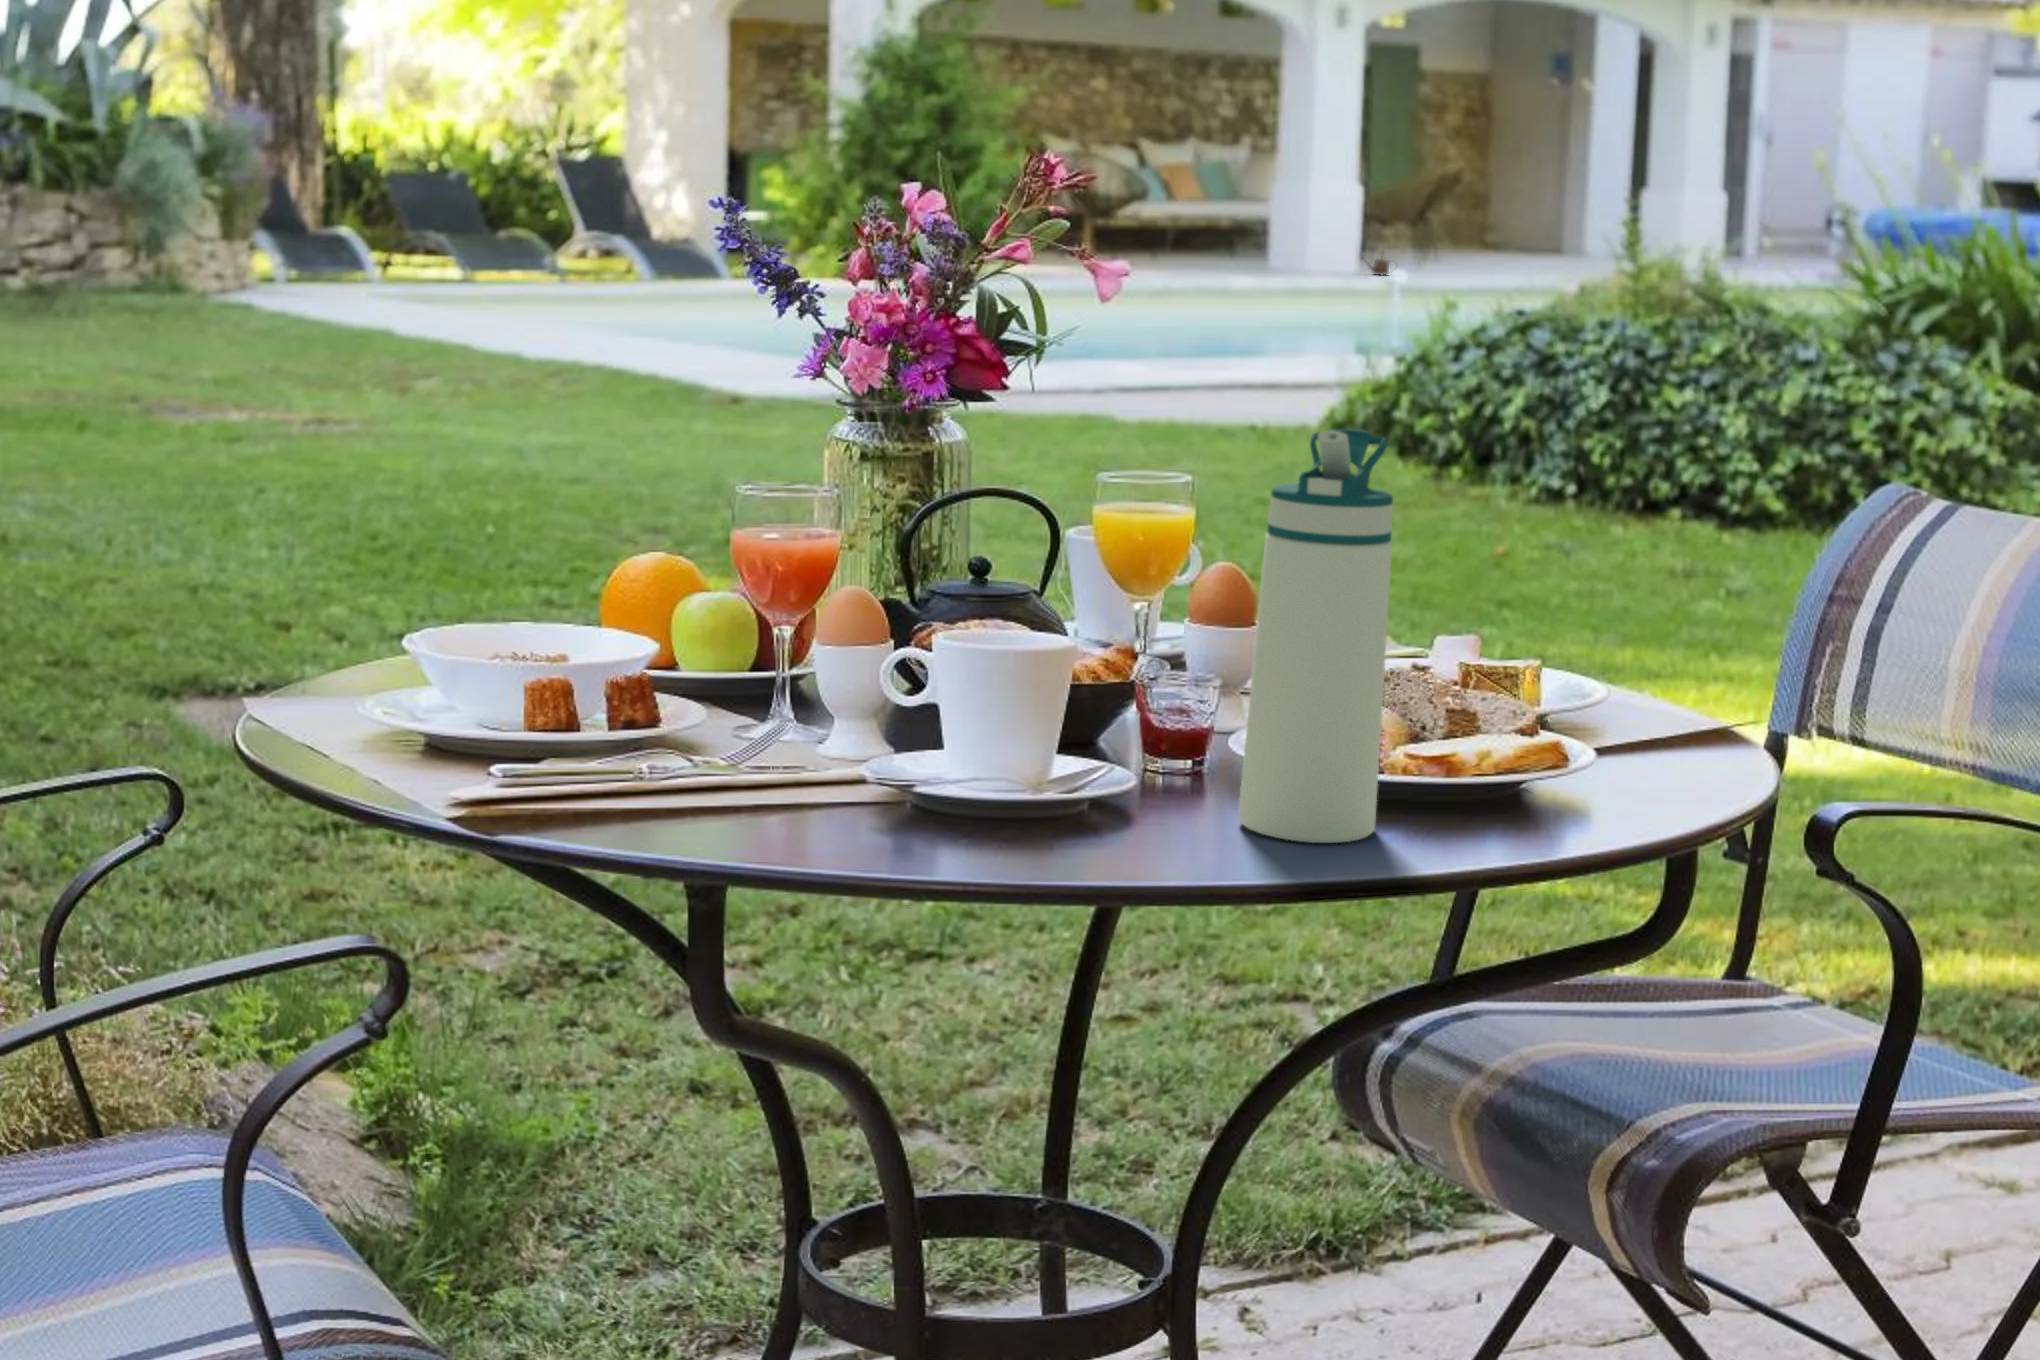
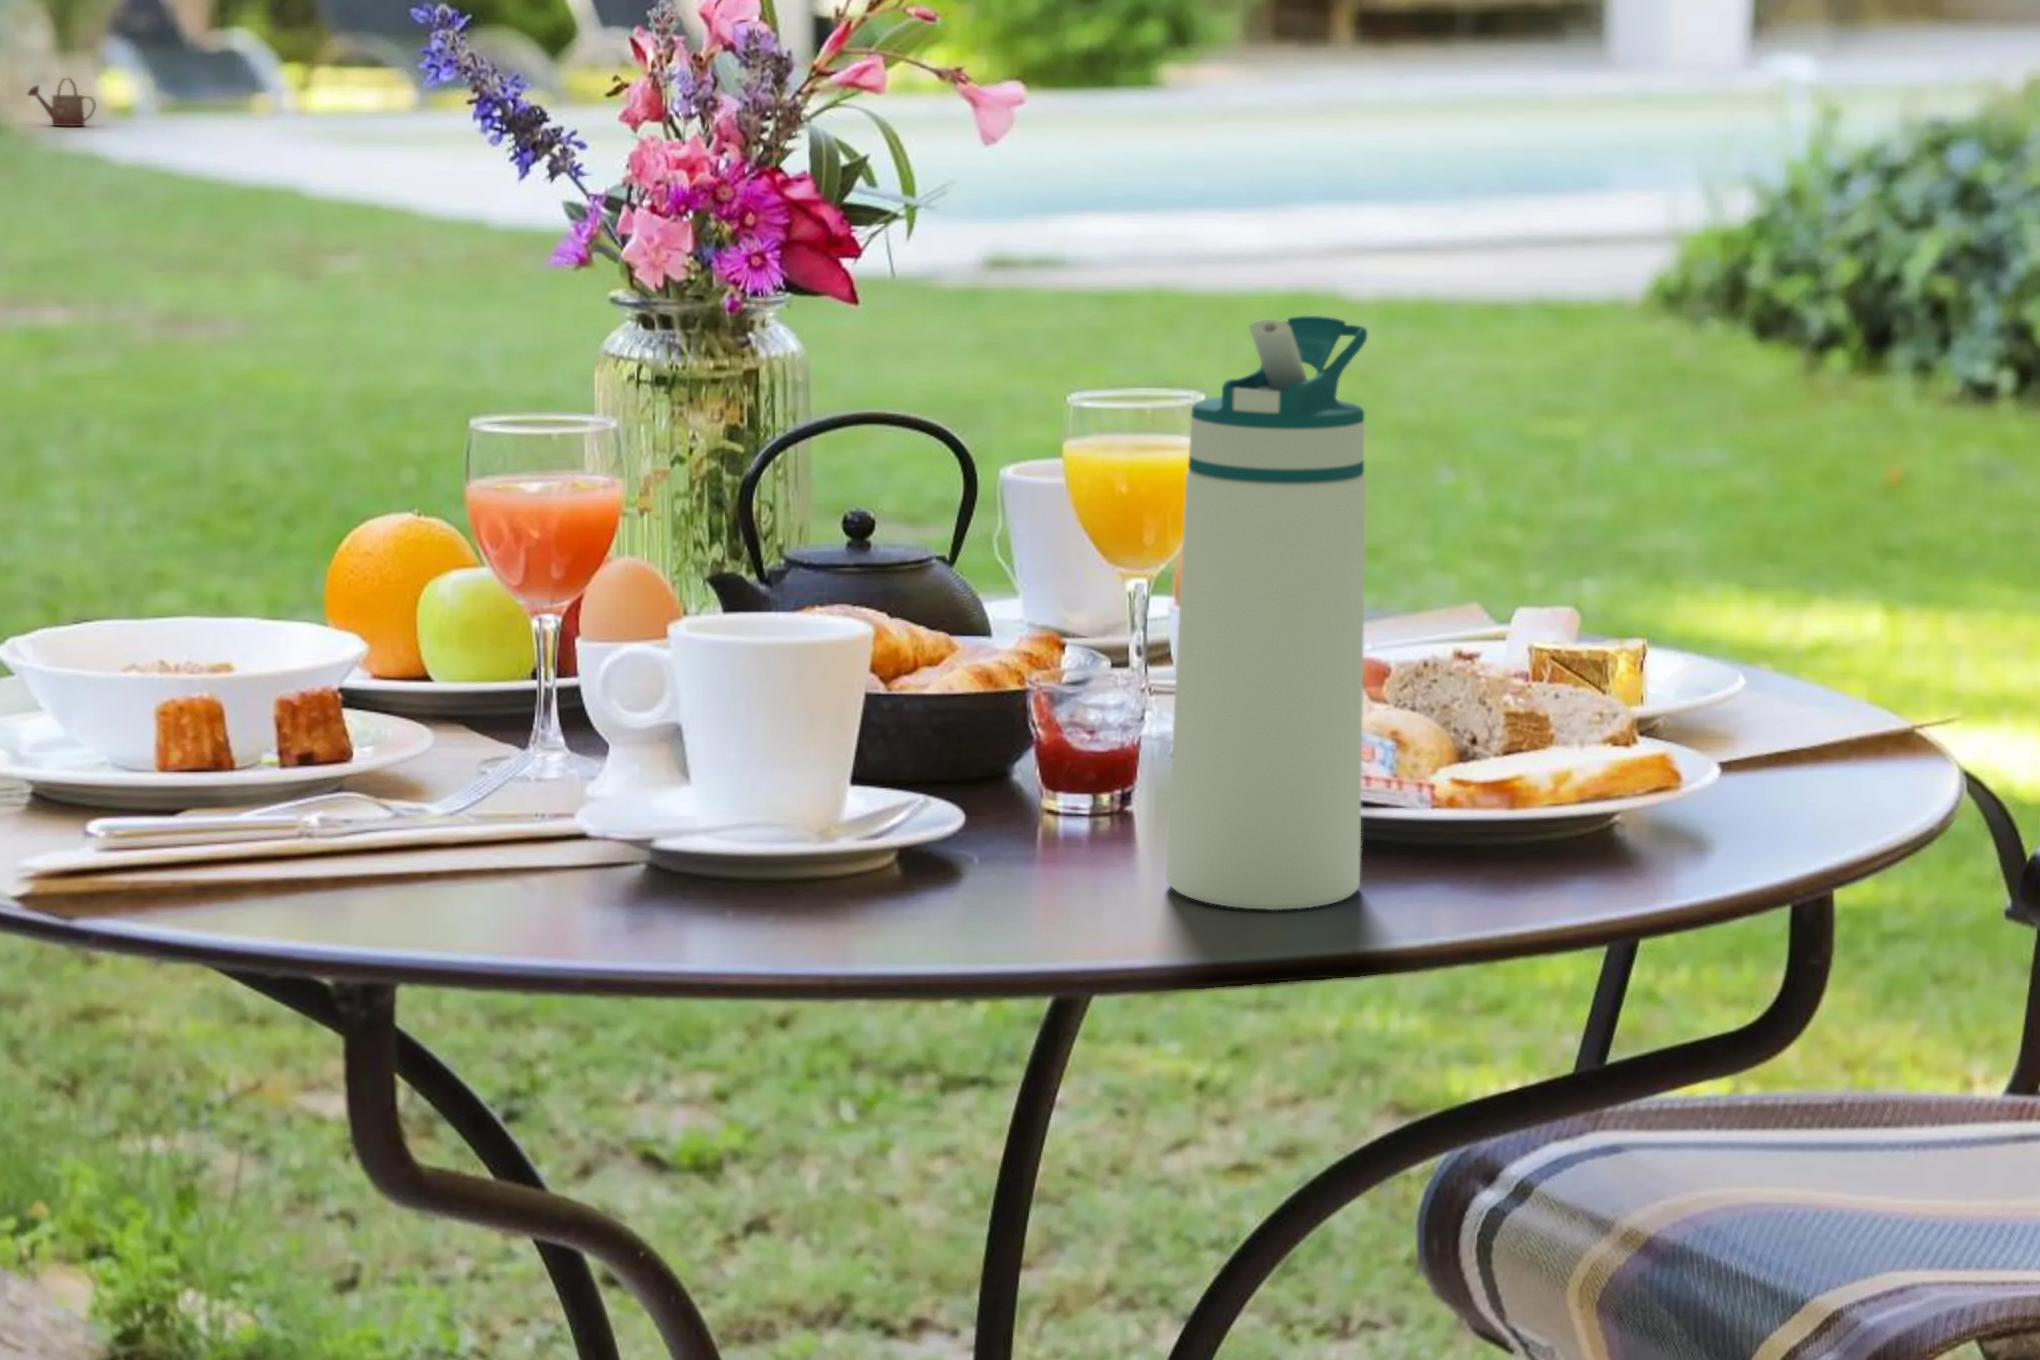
watering can: present [1363,251,1390,275] -> present [28,78,96,126]

